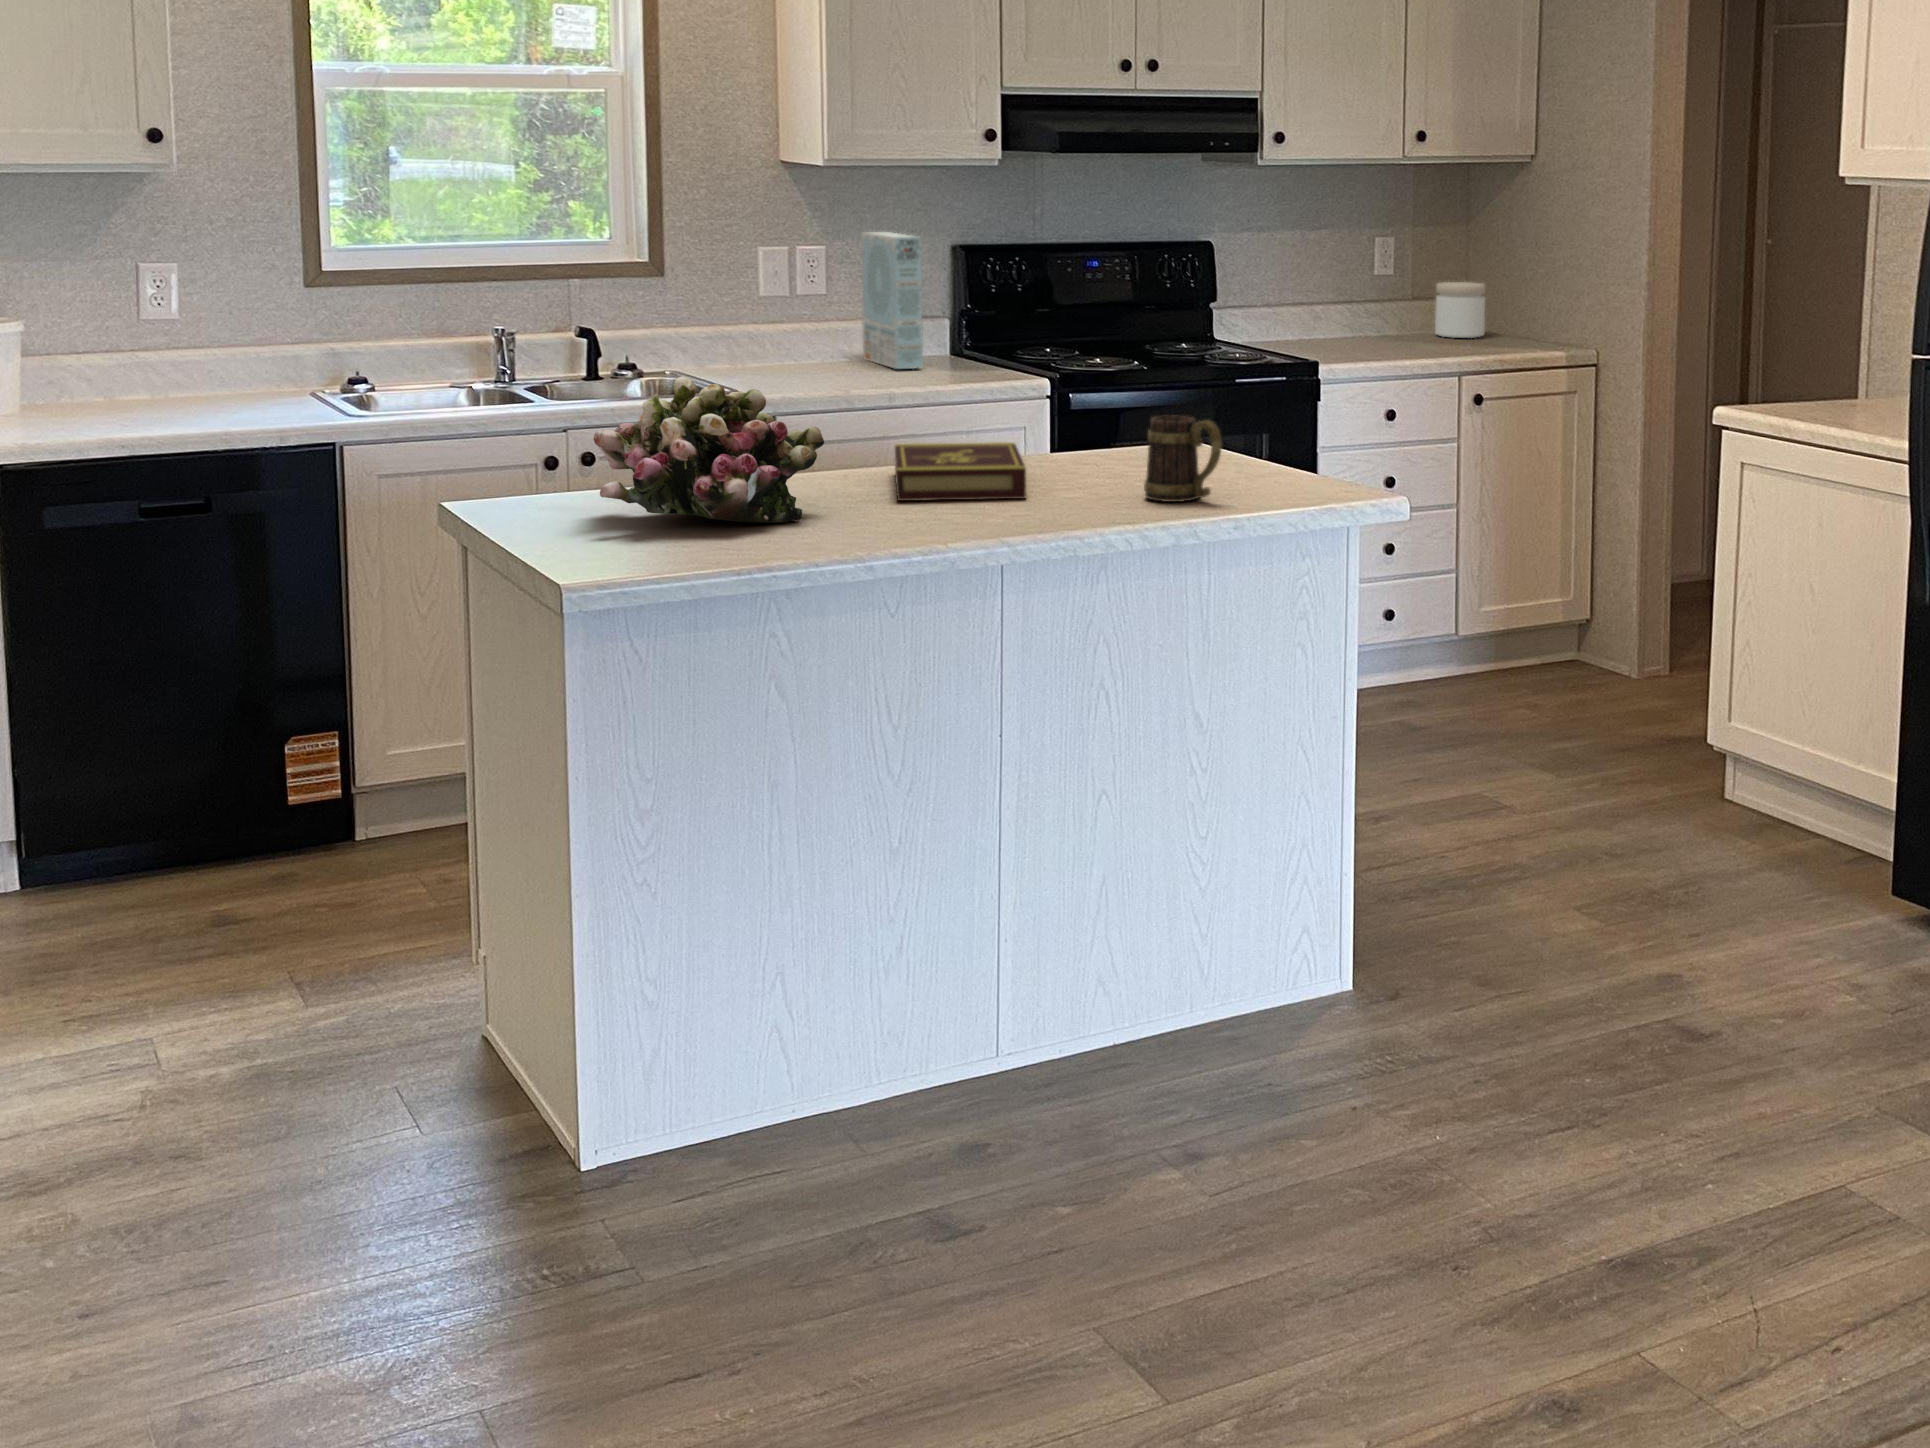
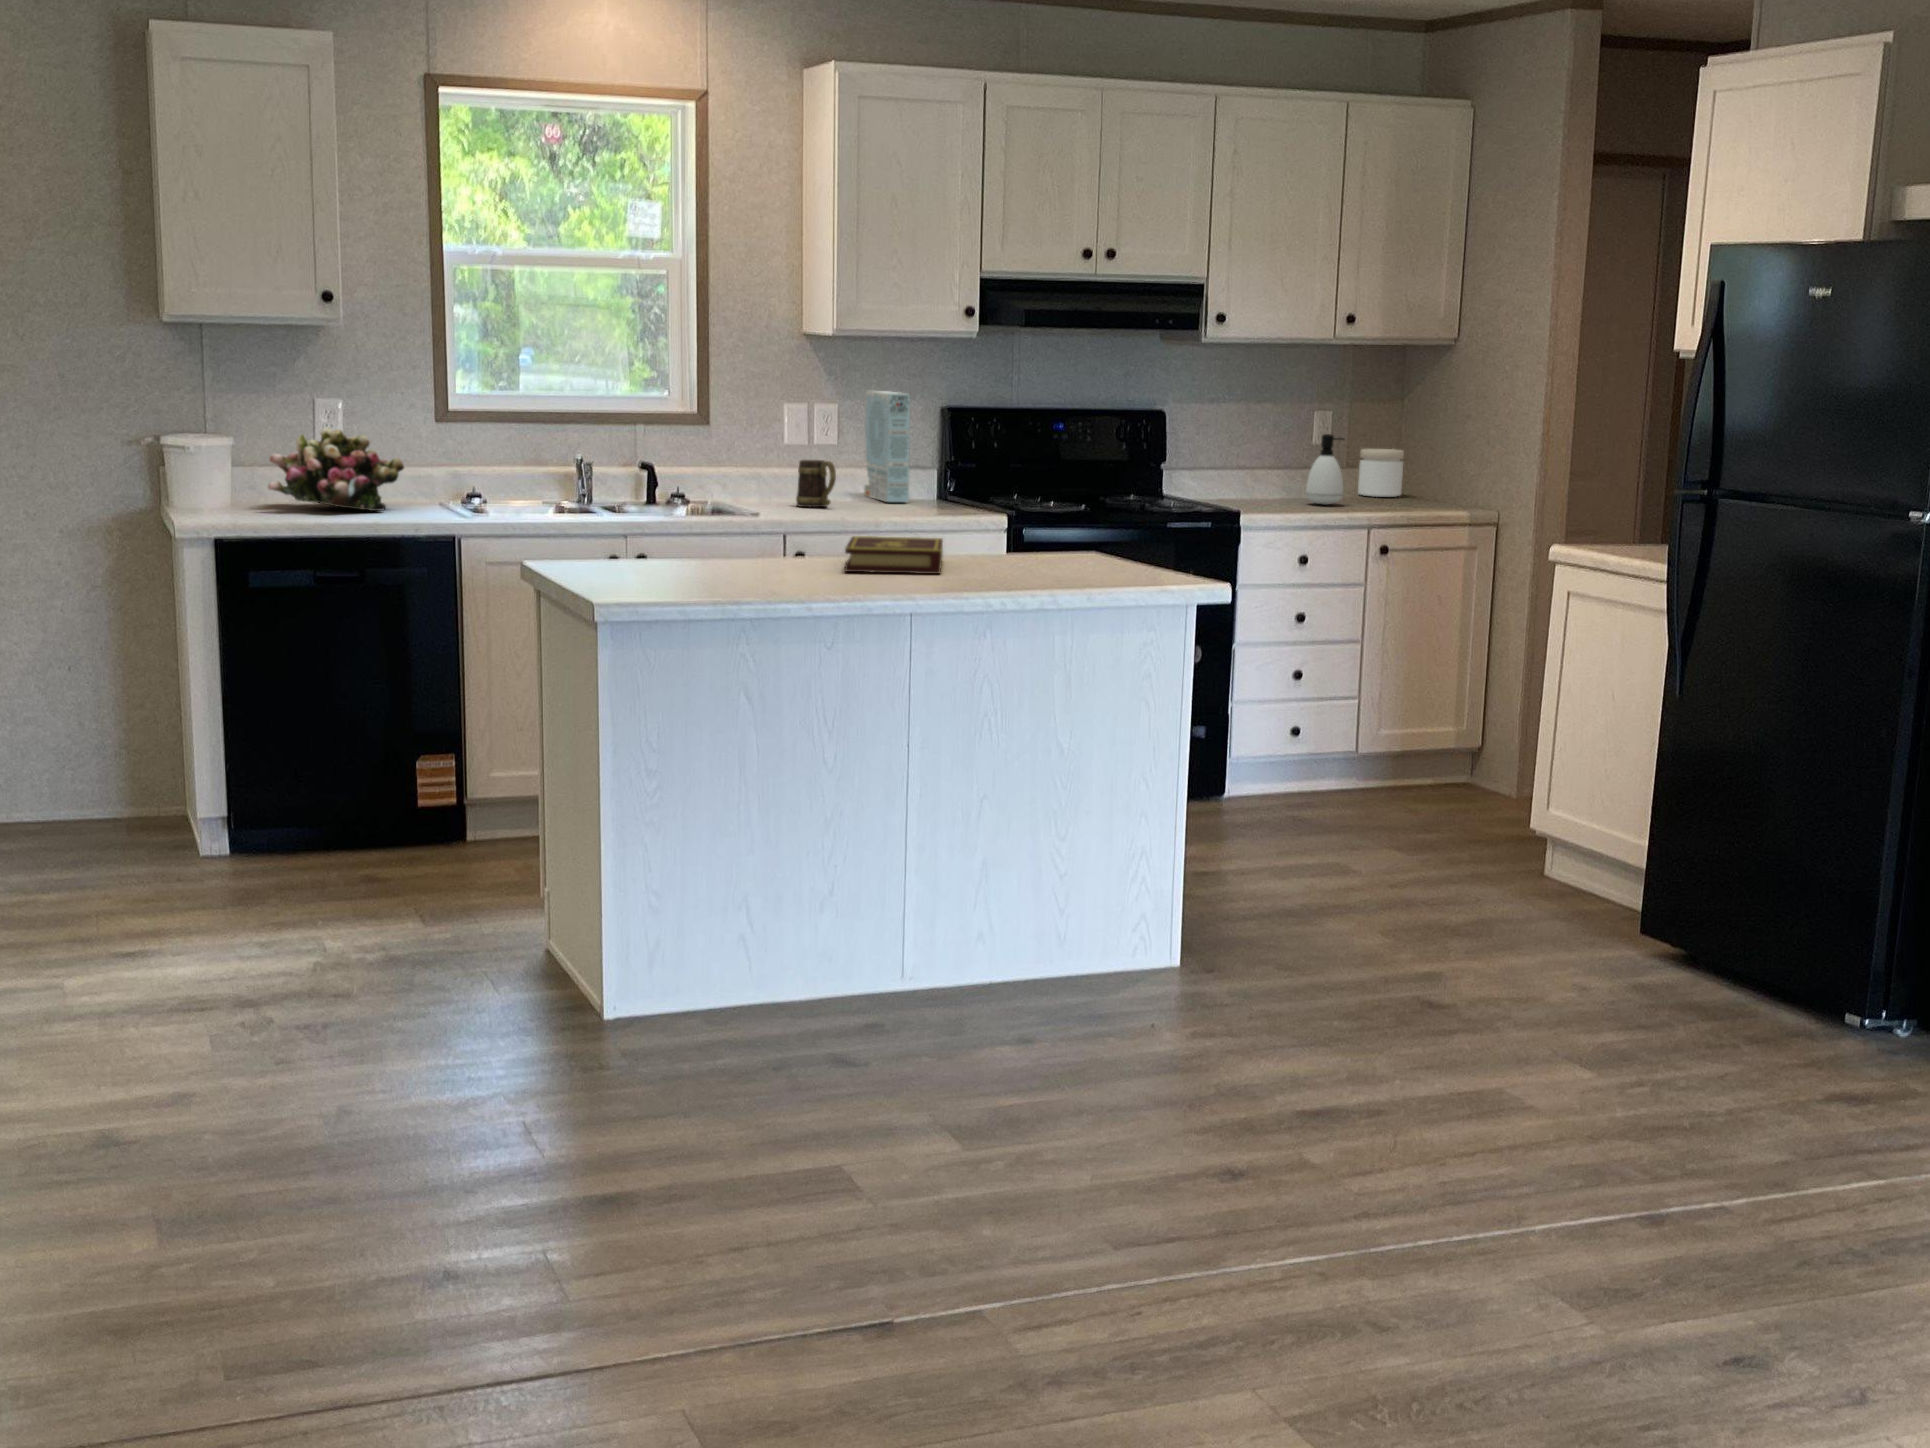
soap dispenser: none [1386,270,1430,352] -> present [1306,434,1344,505]
flower arrangement: present [594,377,824,523] -> present [268,428,404,511]
mug: present [1144,416,1222,502] -> present [796,460,836,507]

